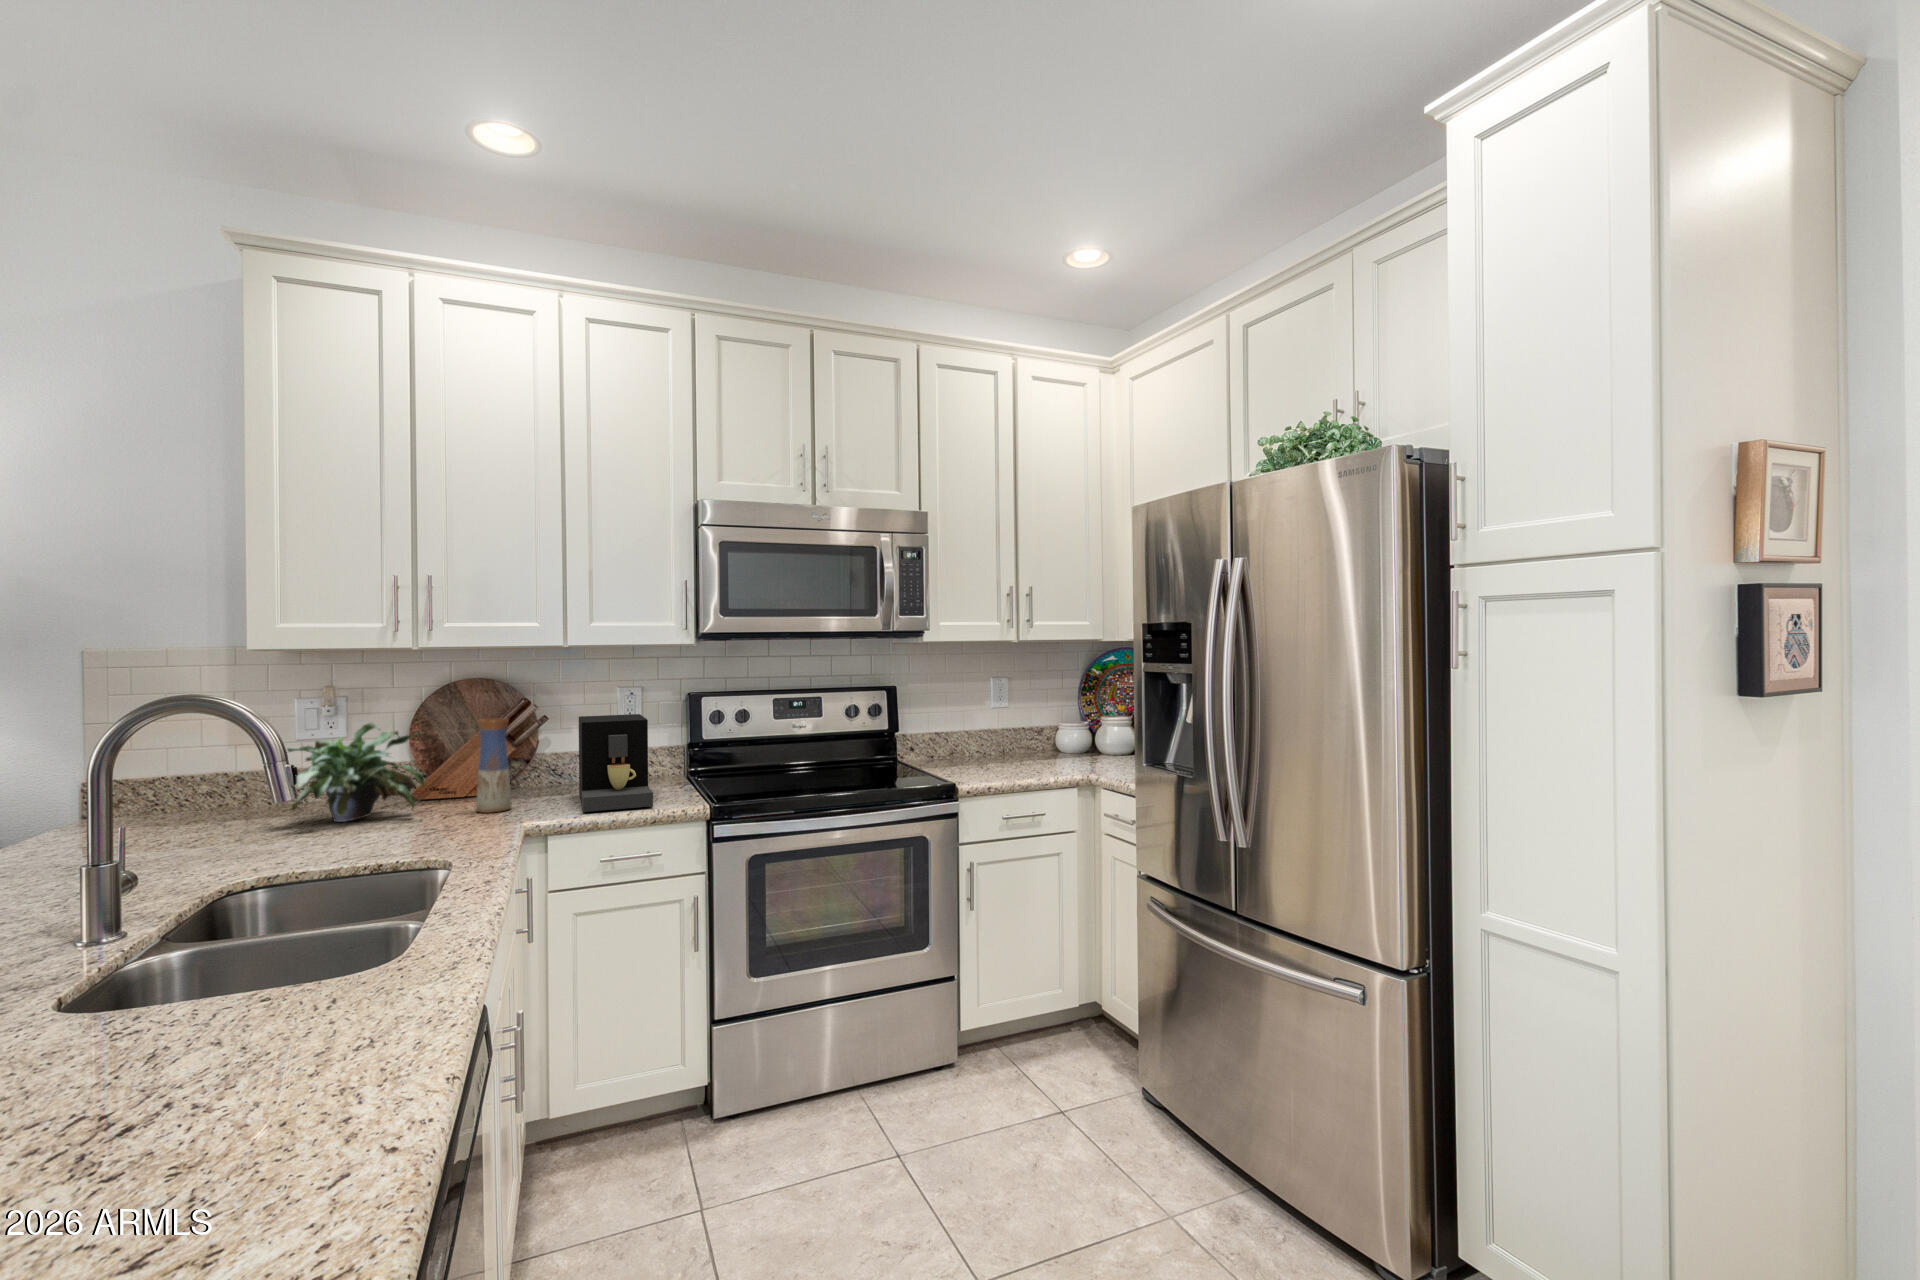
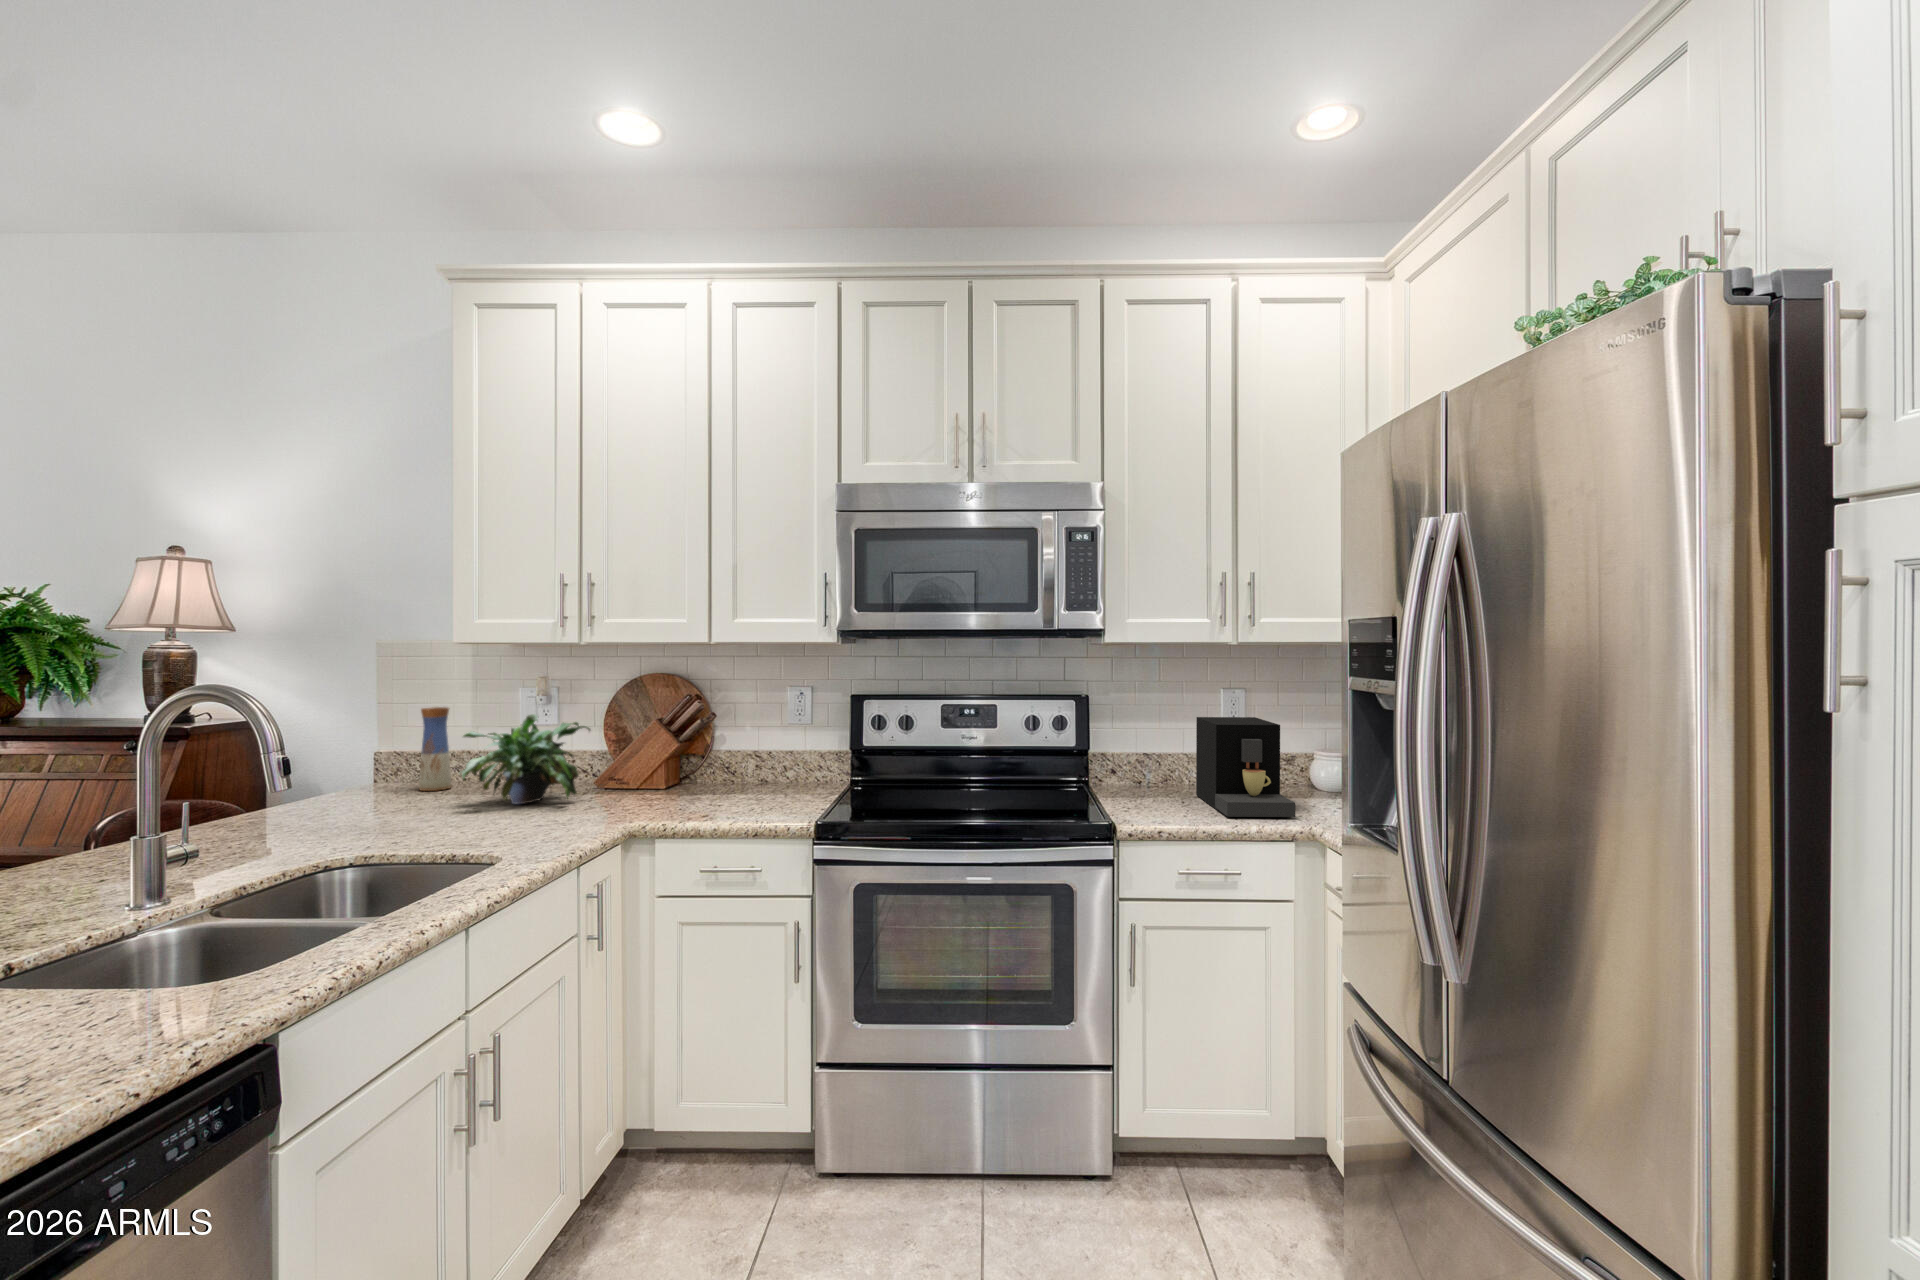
coffee maker: present [579,714,653,812] -> present [1196,717,1295,817]
vase: present [476,718,512,813] -> present [419,707,452,791]

